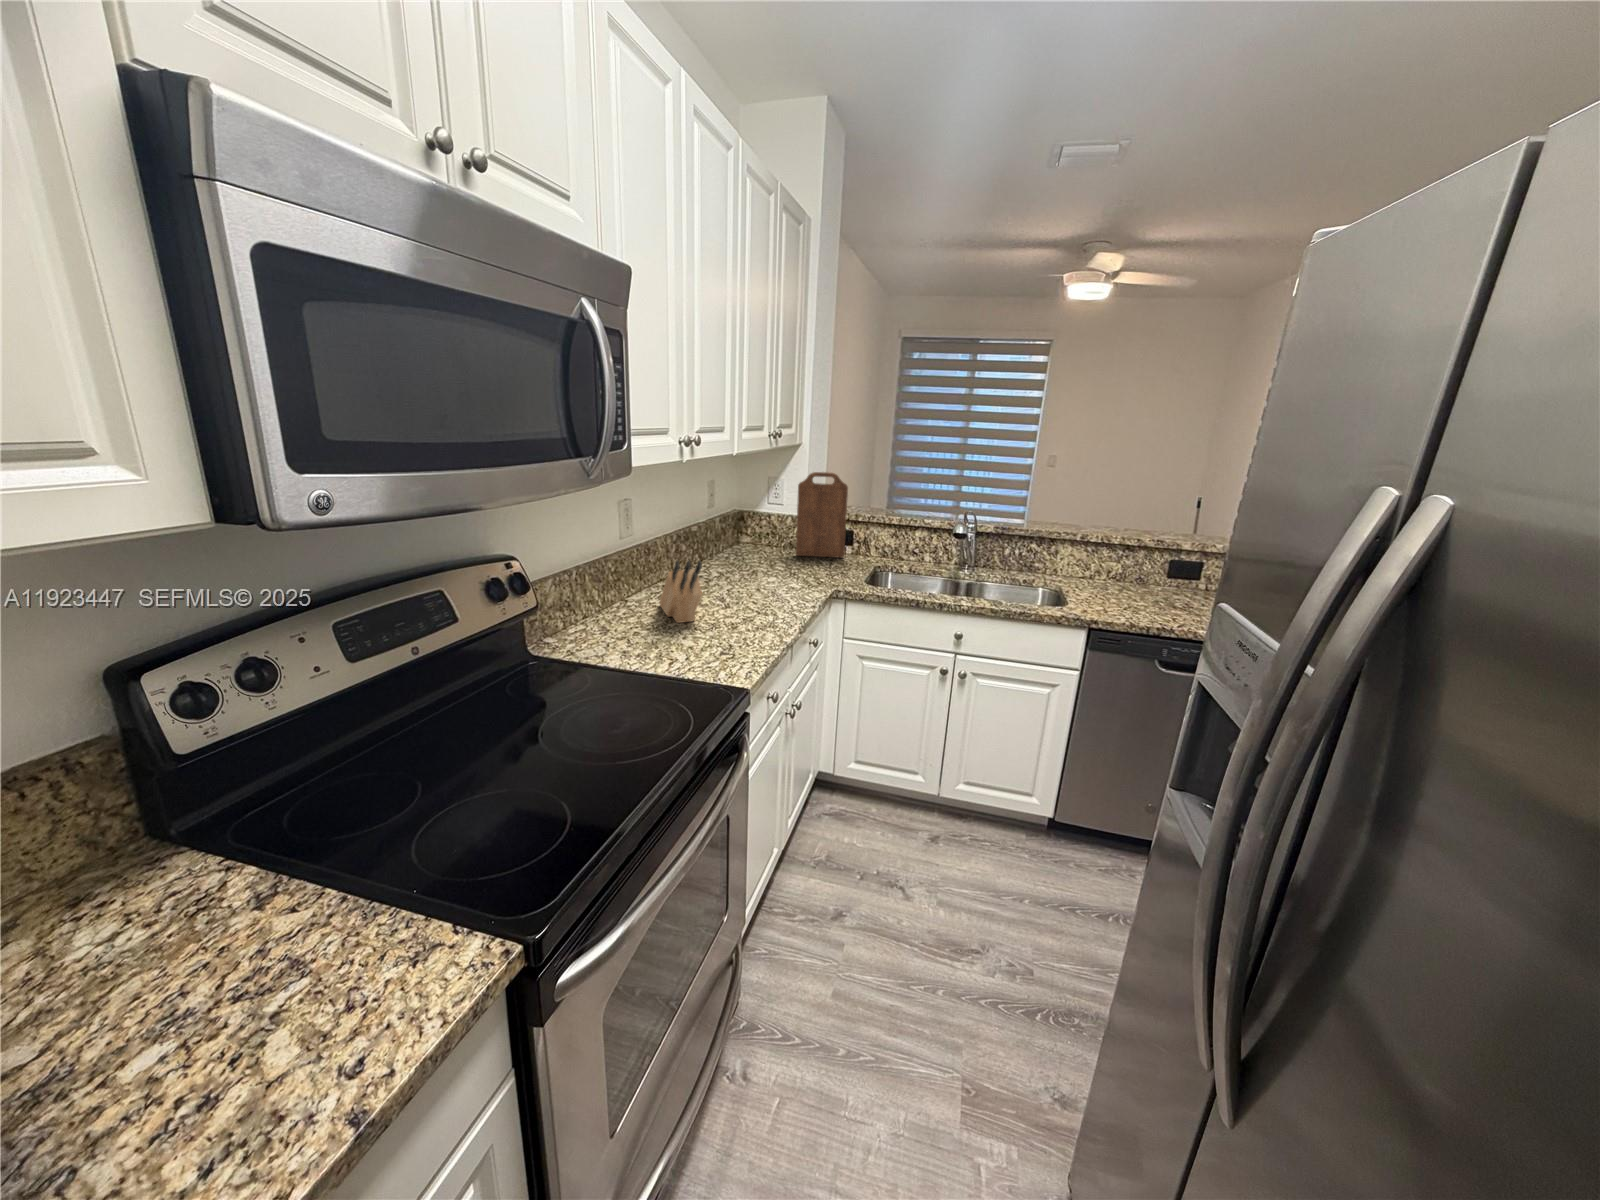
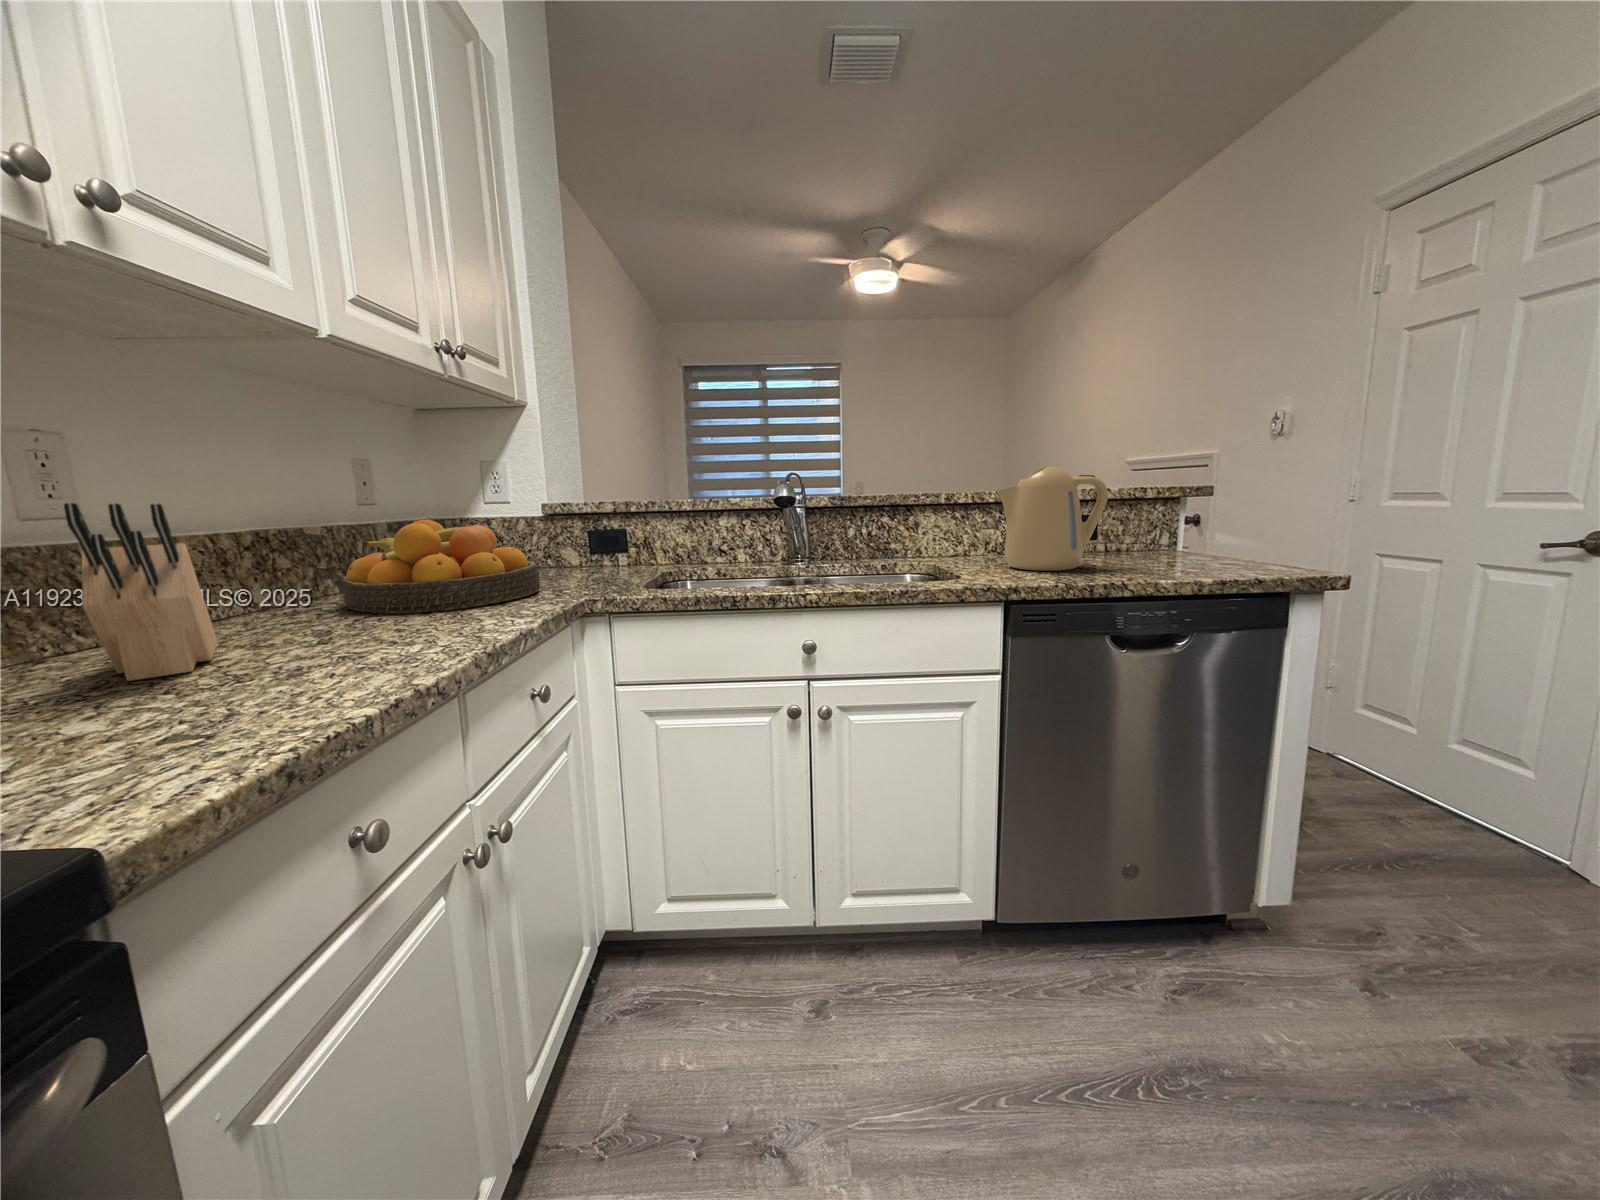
cutting board: present [796,472,848,557] -> none [523,437,615,575]
fruit bowl: none [713,530,808,590] -> present [342,520,540,614]
kettle: none [1110,535,1190,609] -> present [997,466,1108,571]

